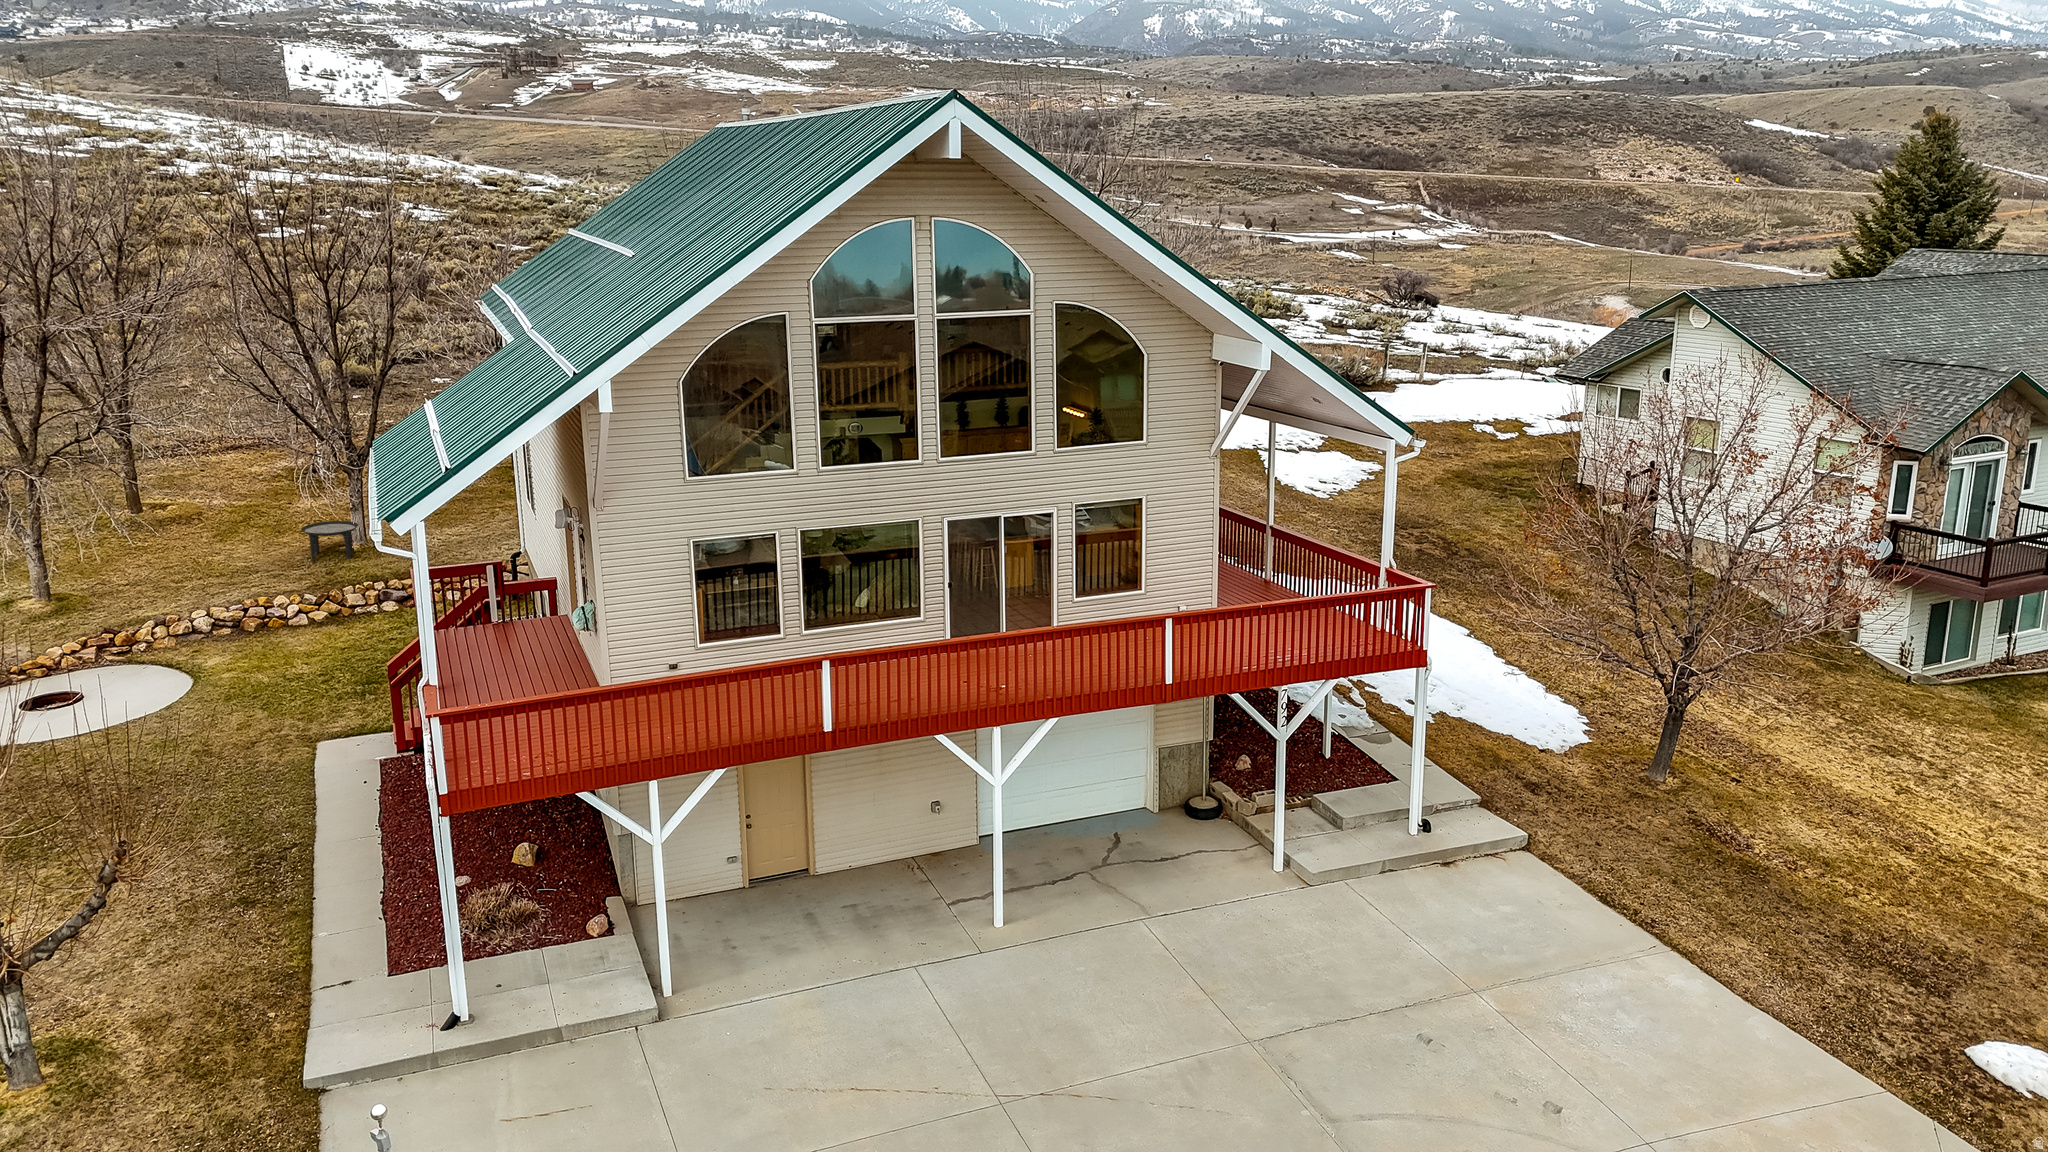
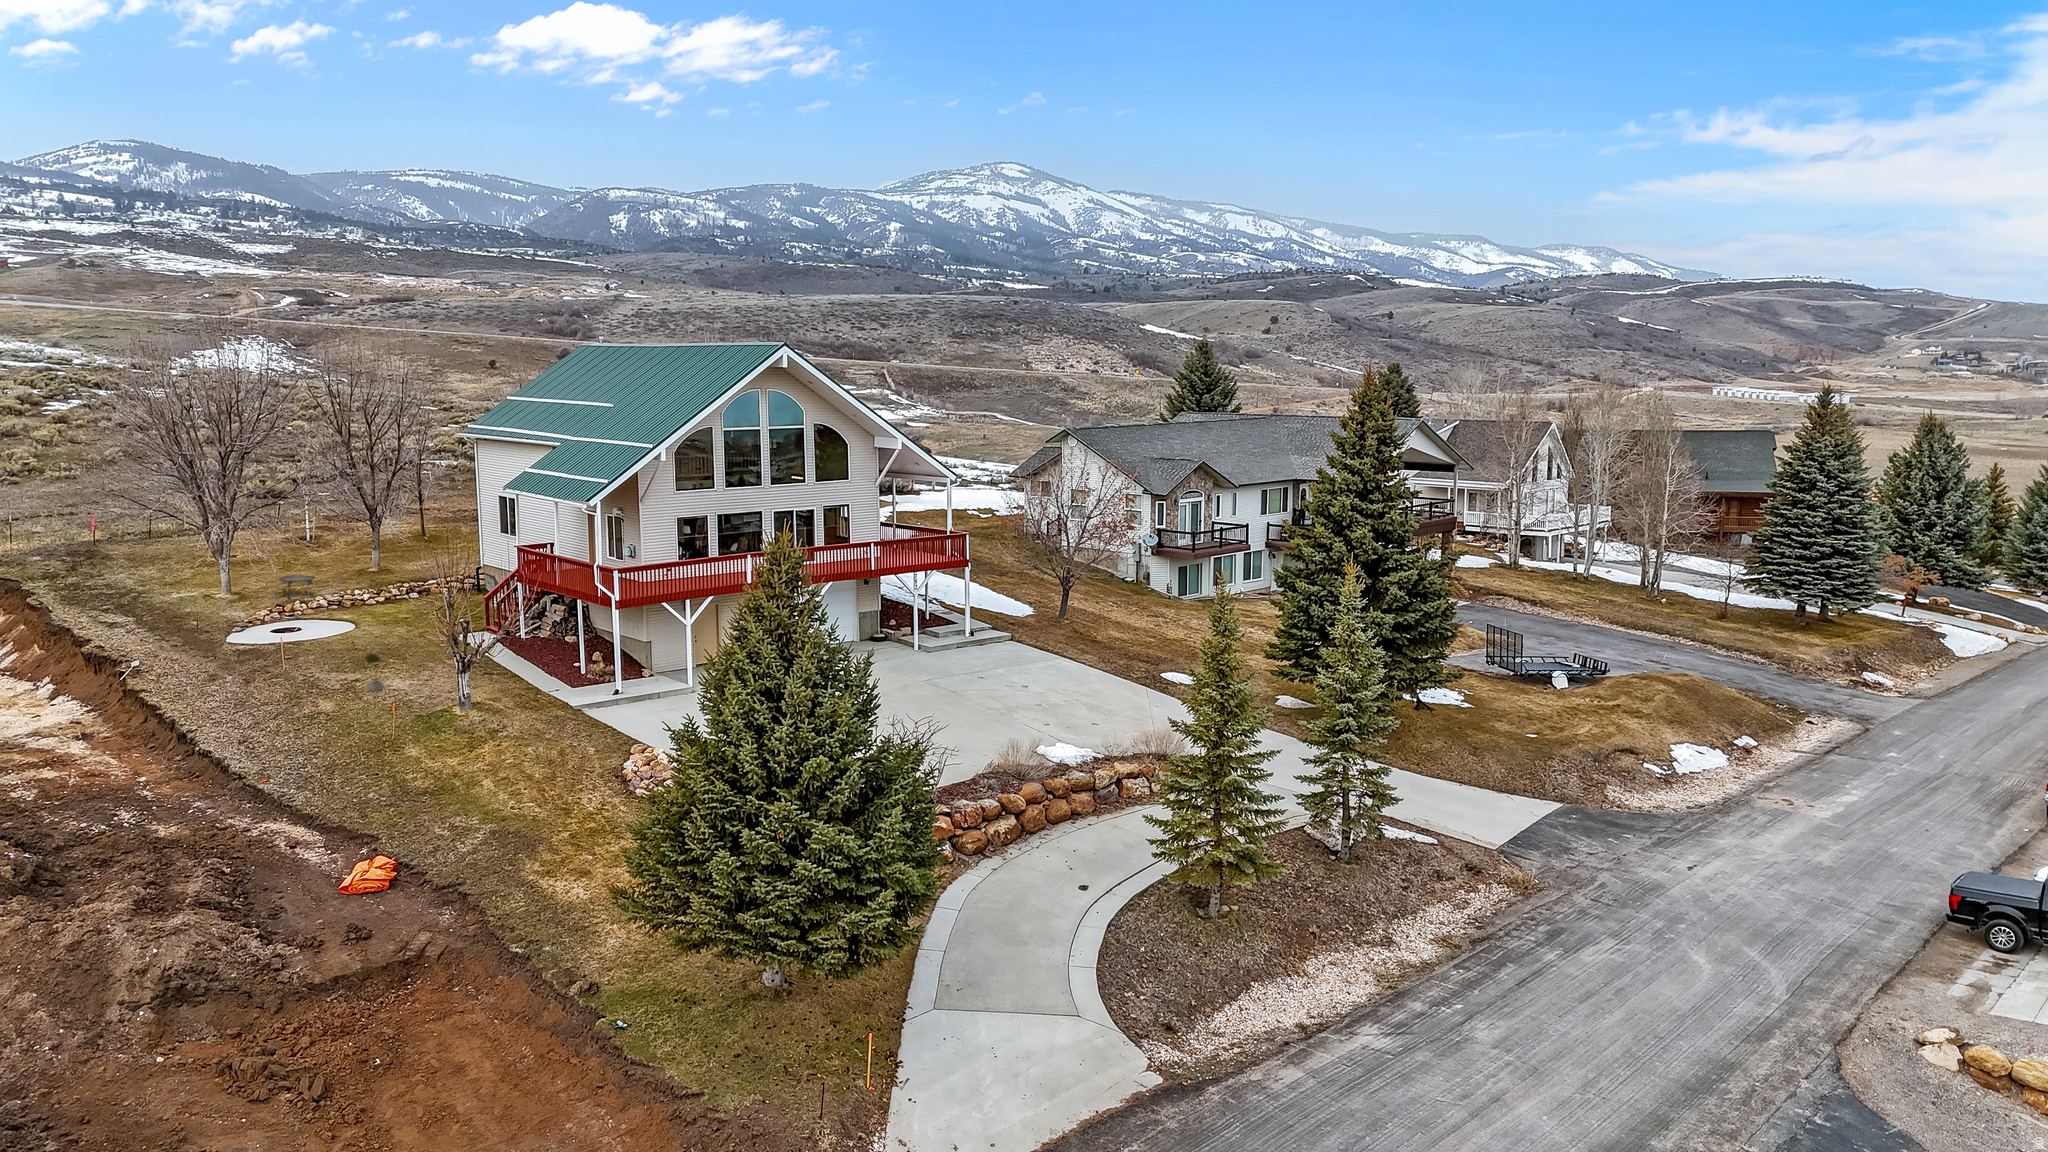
potted tree: none [38,806,85,889] -> present [366,653,384,691]

